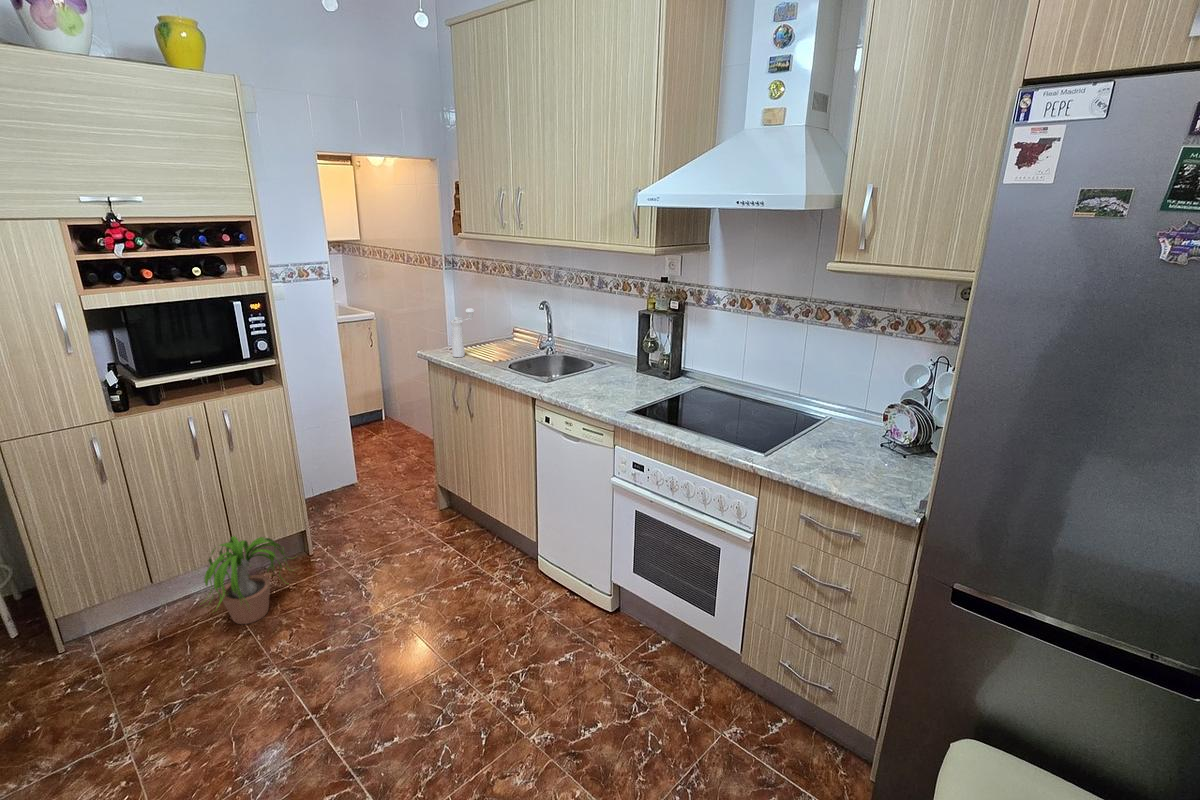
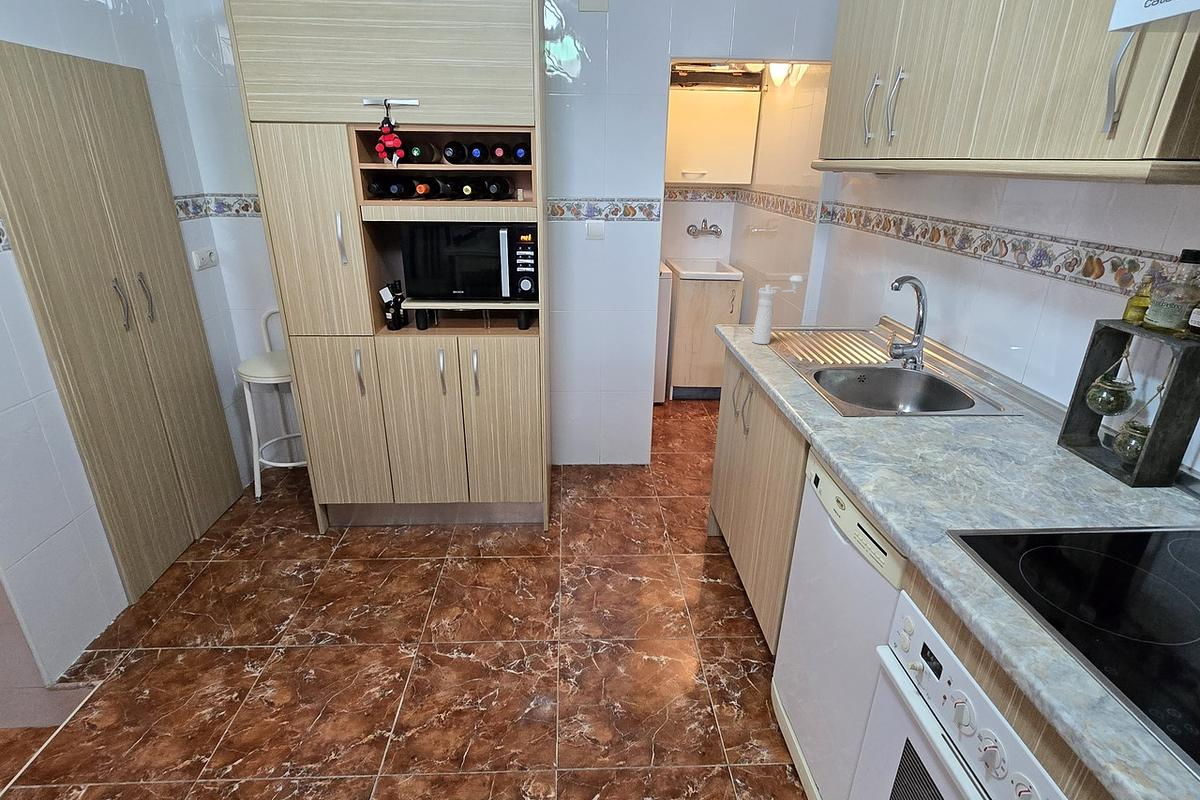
potted plant: present [204,536,290,624] -> none [401,484,512,581]

